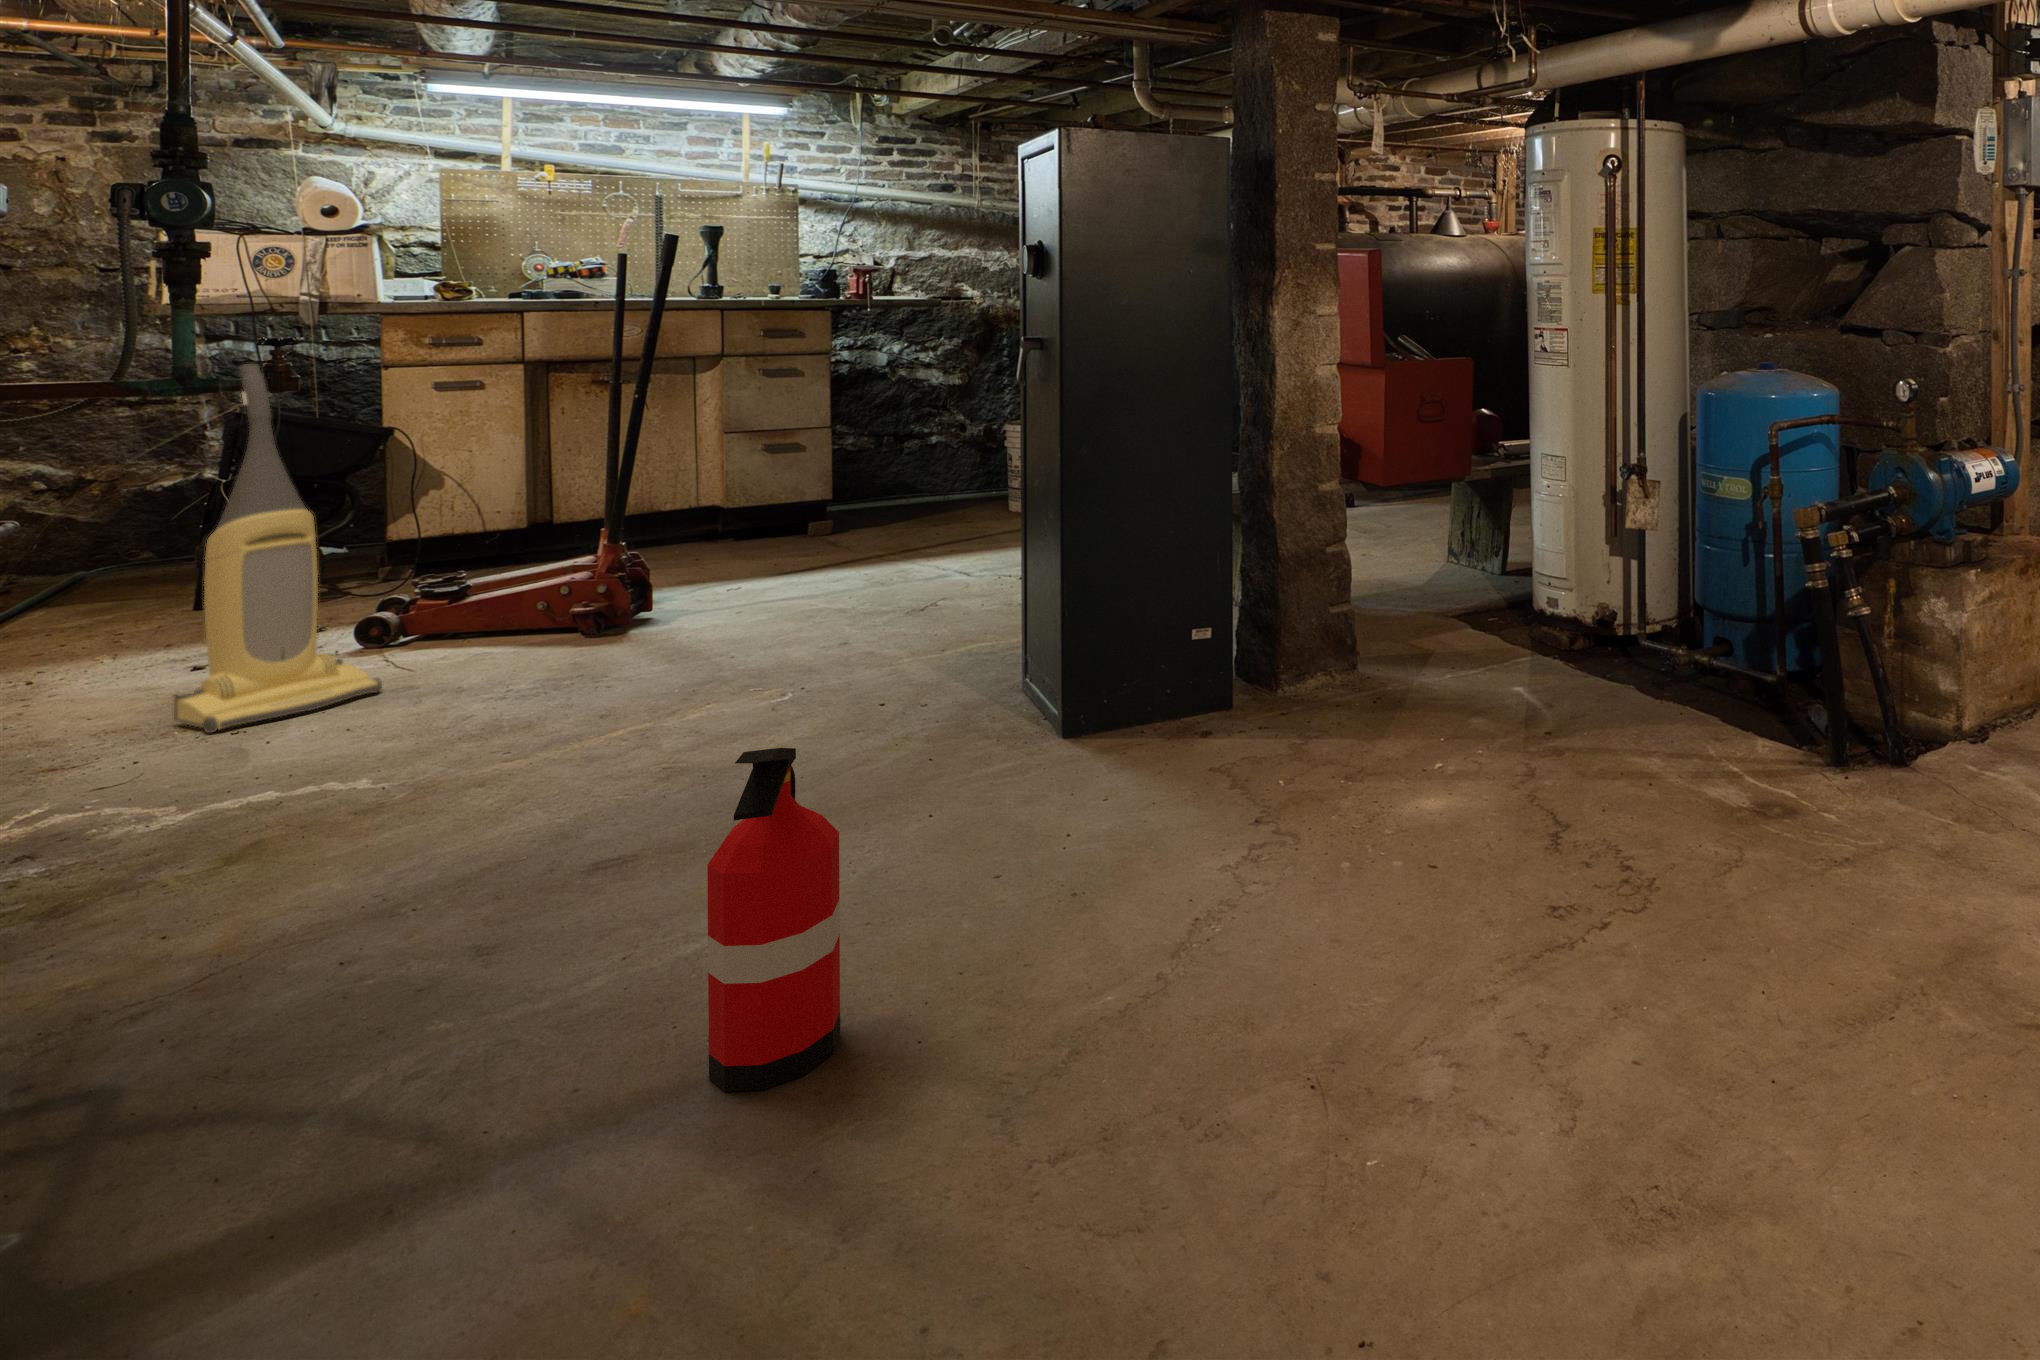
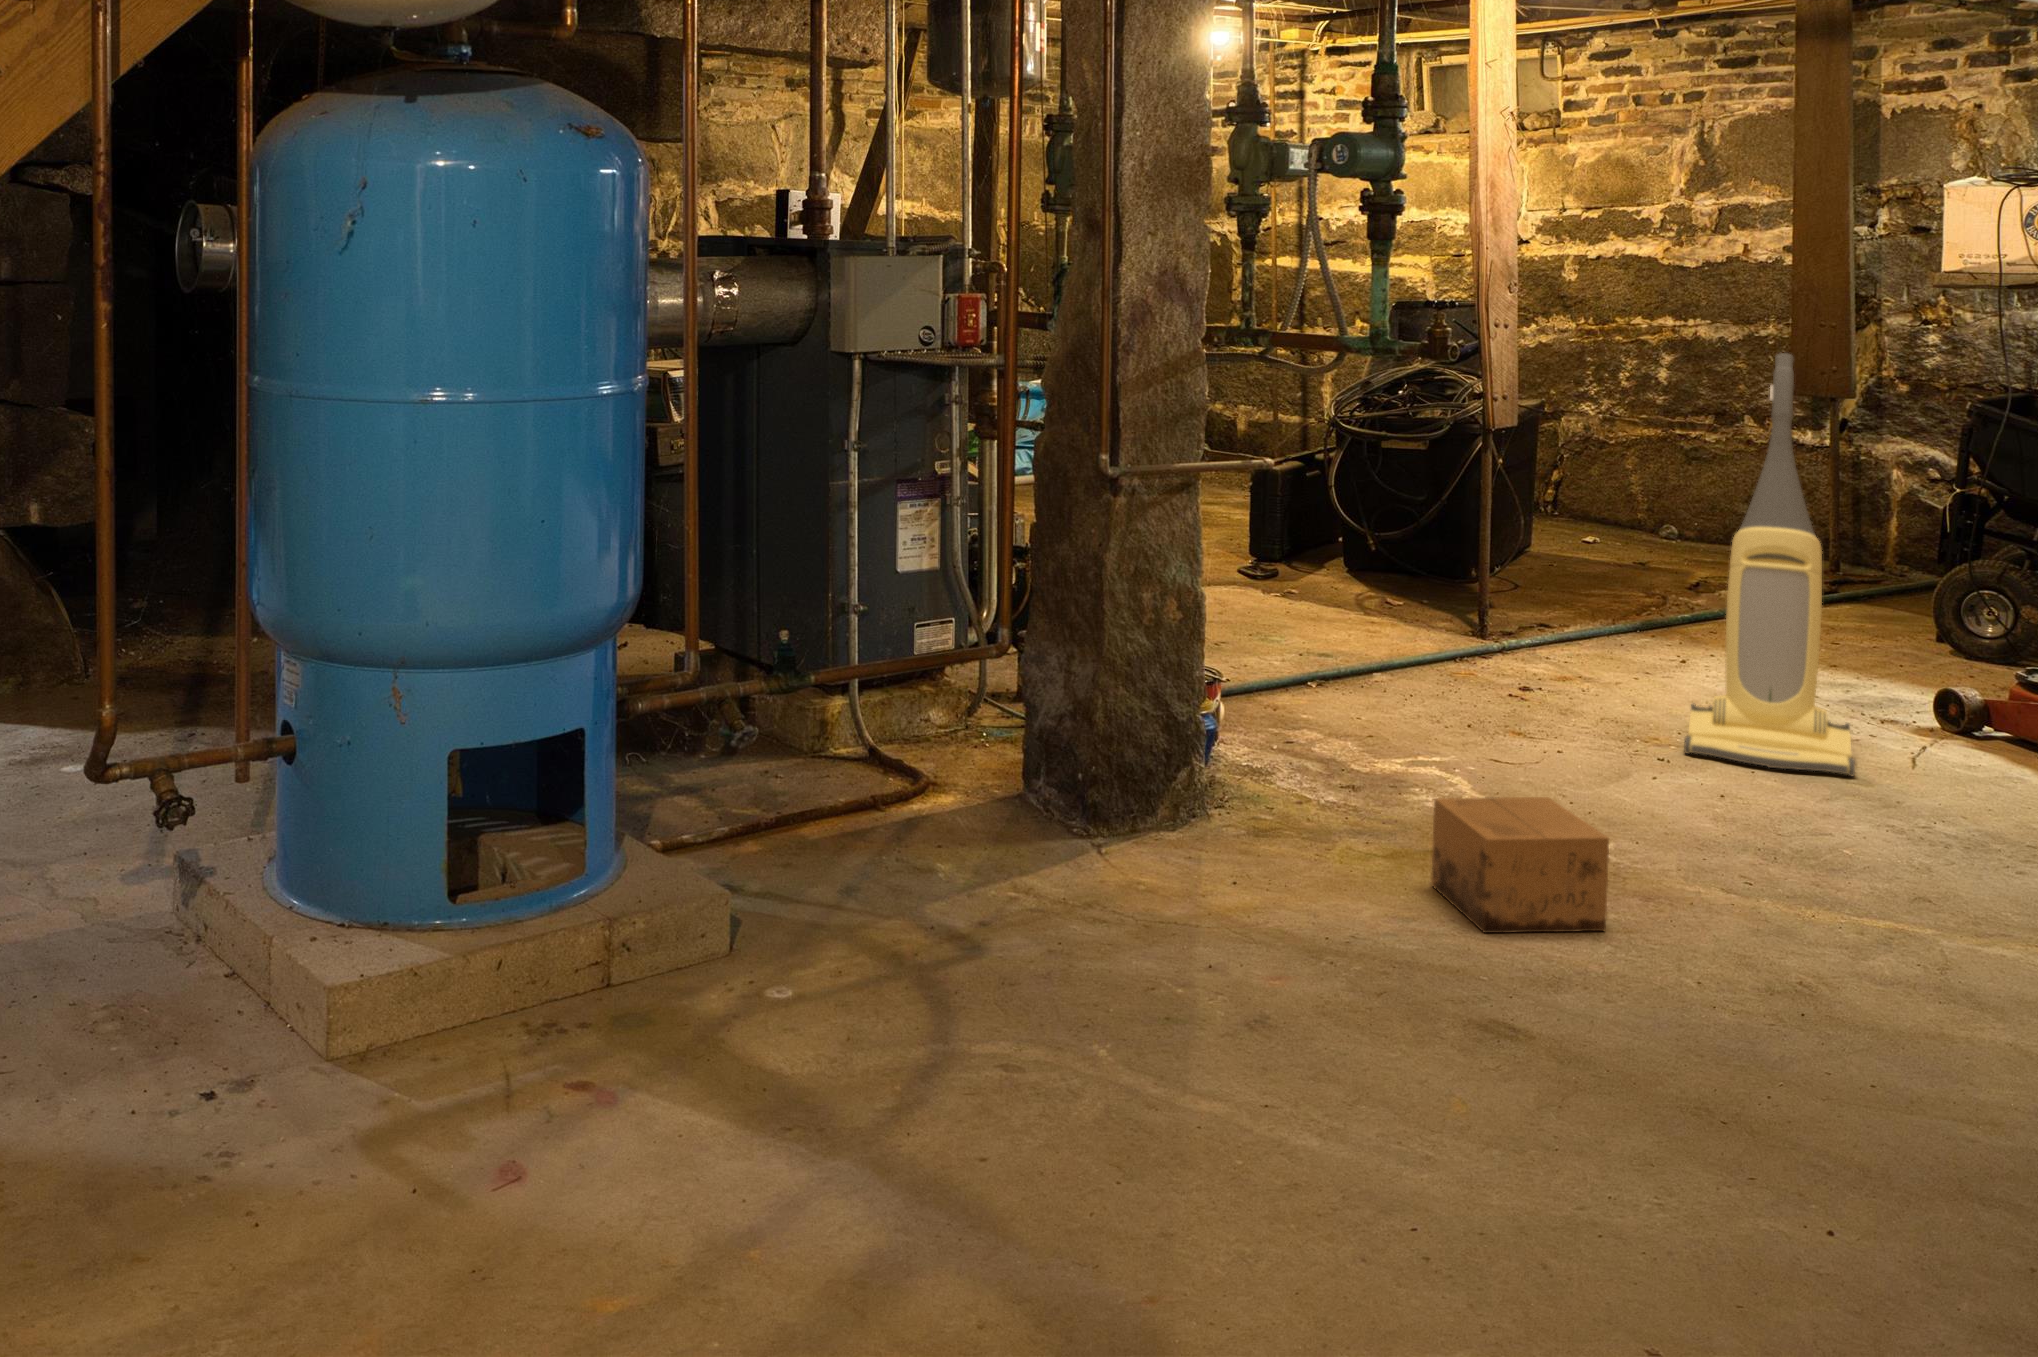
cardboard box: none [287,738,496,874] -> present [1431,797,1609,933]
fire extinguisher: present [707,748,840,1092] -> none [1043,858,1226,1297]

